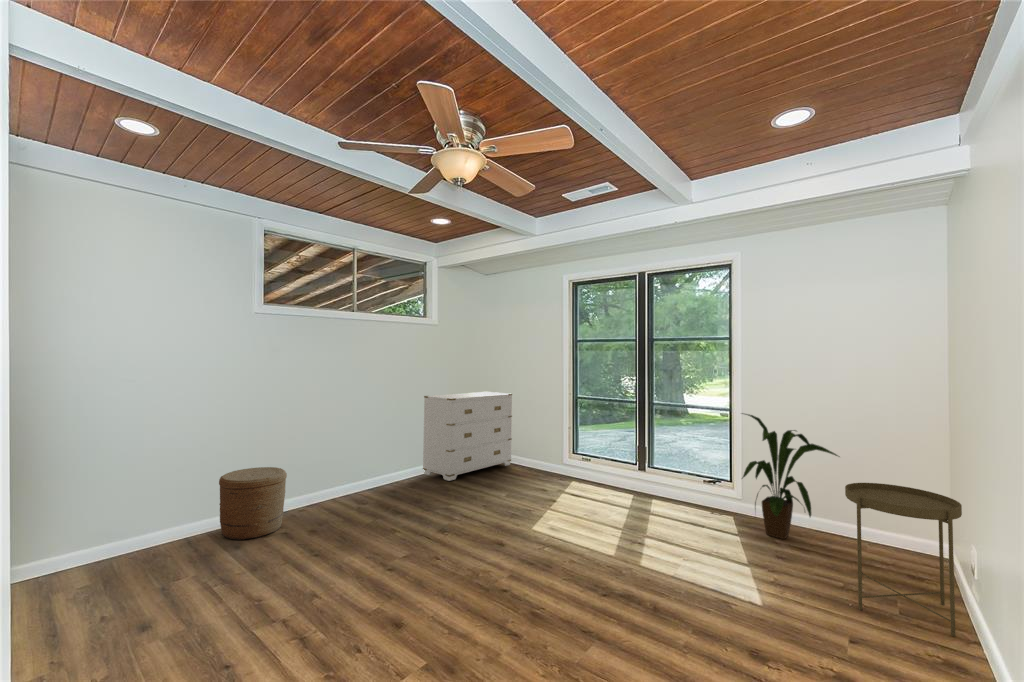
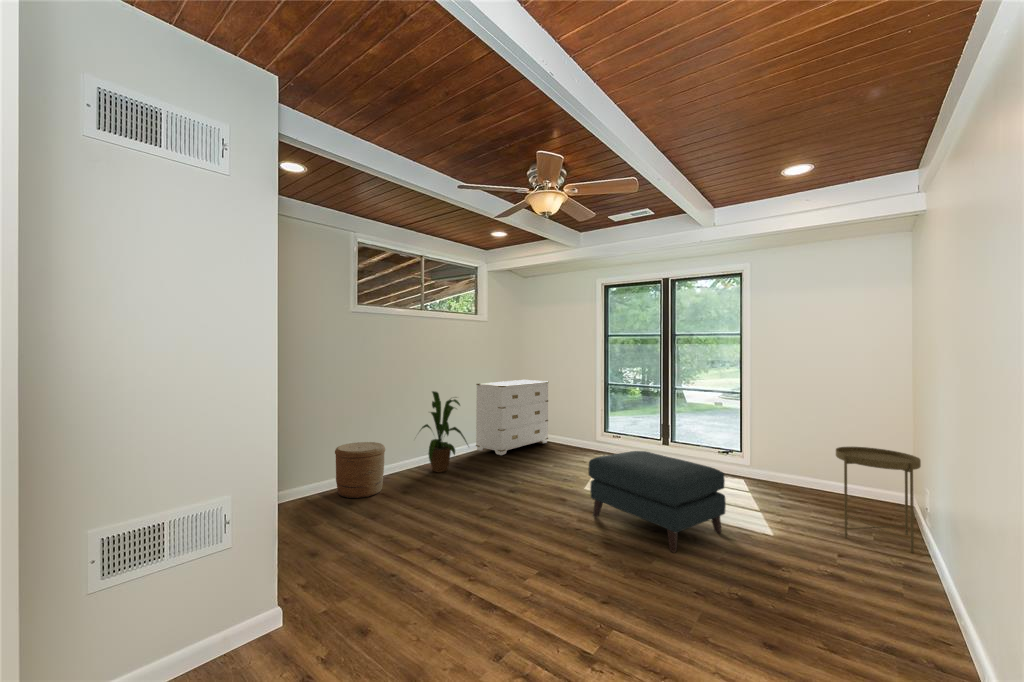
house plant: present [742,413,840,539] -> present [420,391,467,473]
ottoman: none [524,484,698,633] -> present [588,451,726,553]

